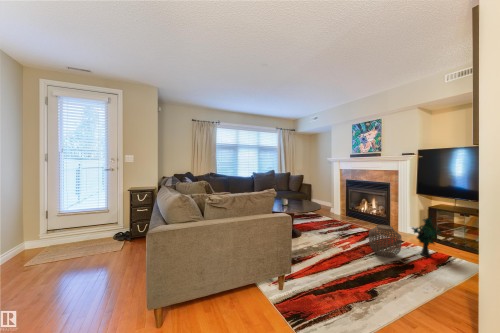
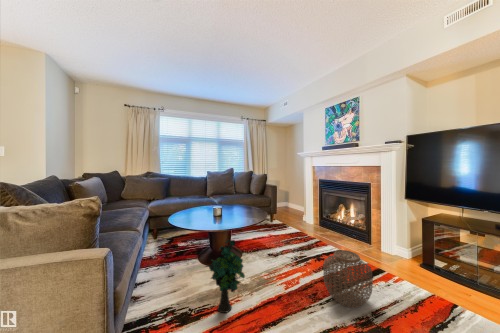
decorative plant: present [412,216,441,257] -> present [206,240,245,313]

